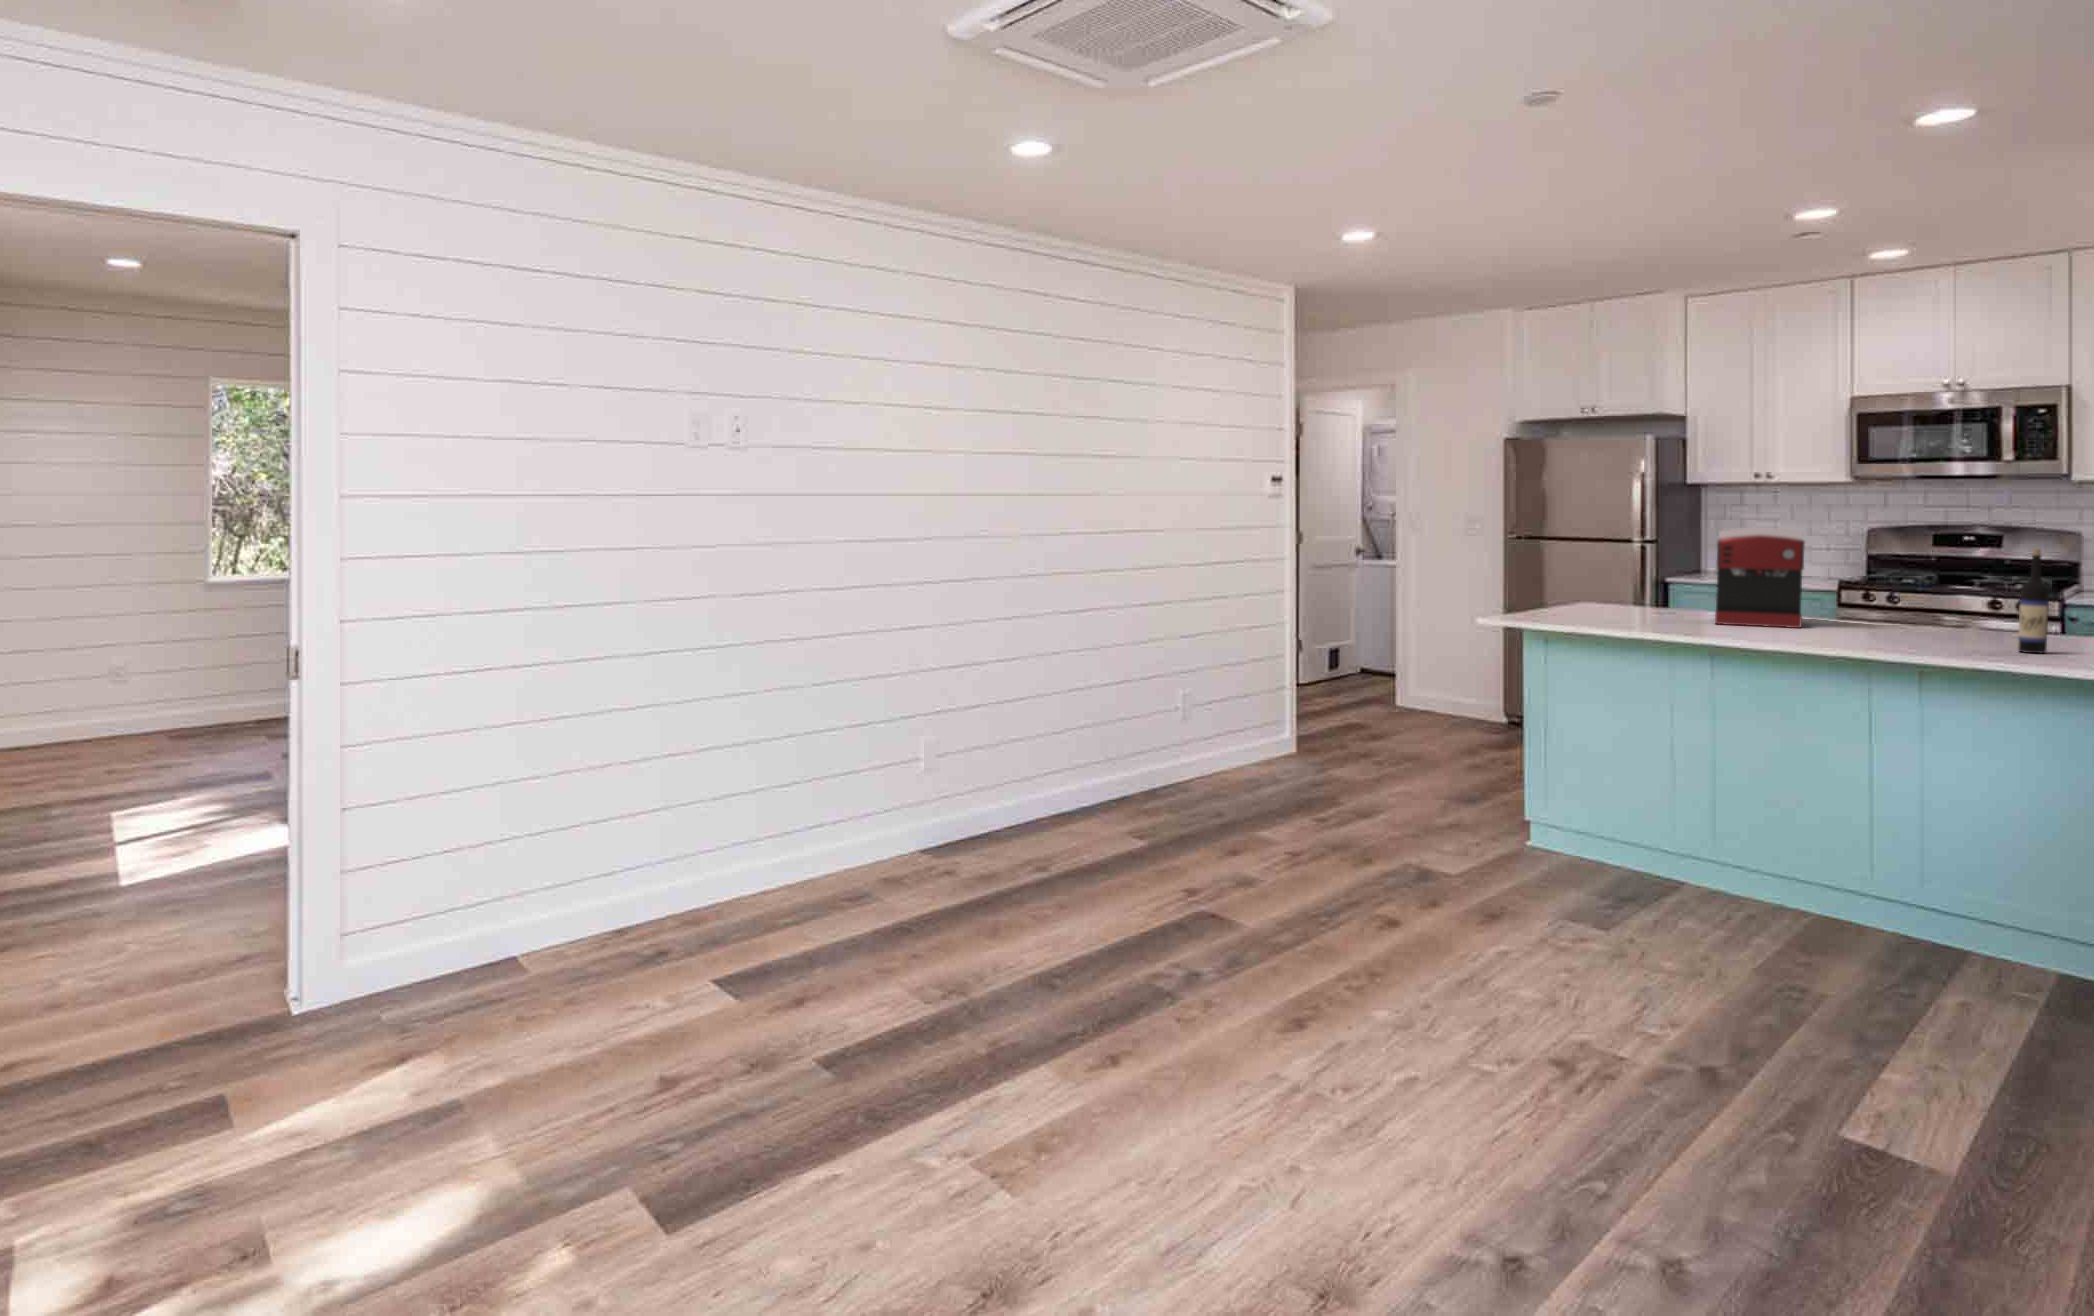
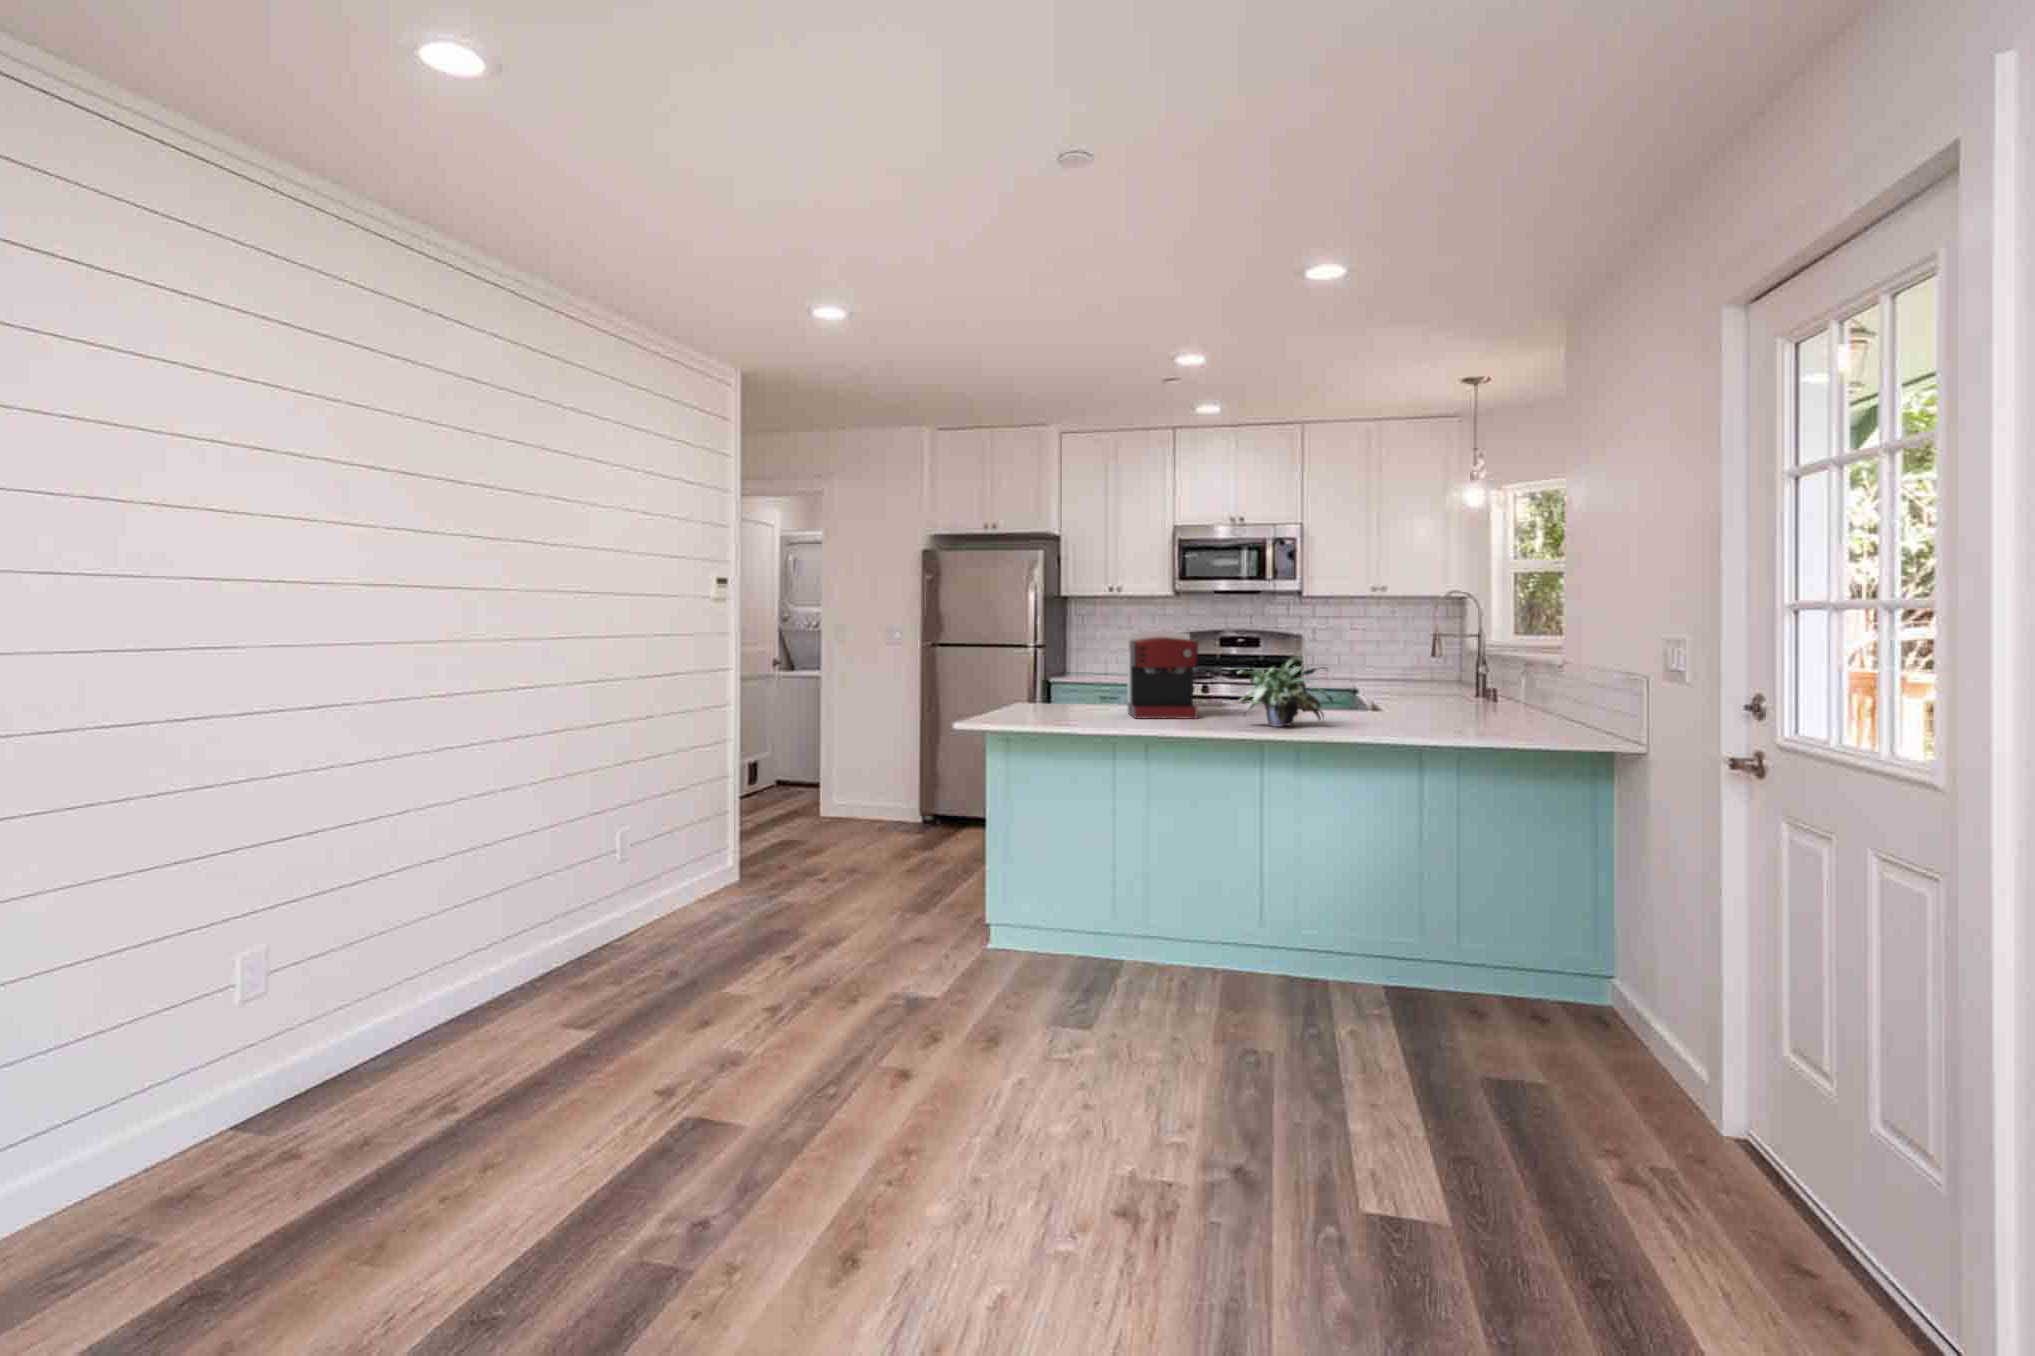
wine bottle: present [2018,549,2049,653] -> none [1361,645,1379,731]
potted plant: none [1840,561,1982,641] -> present [1238,656,1333,727]

